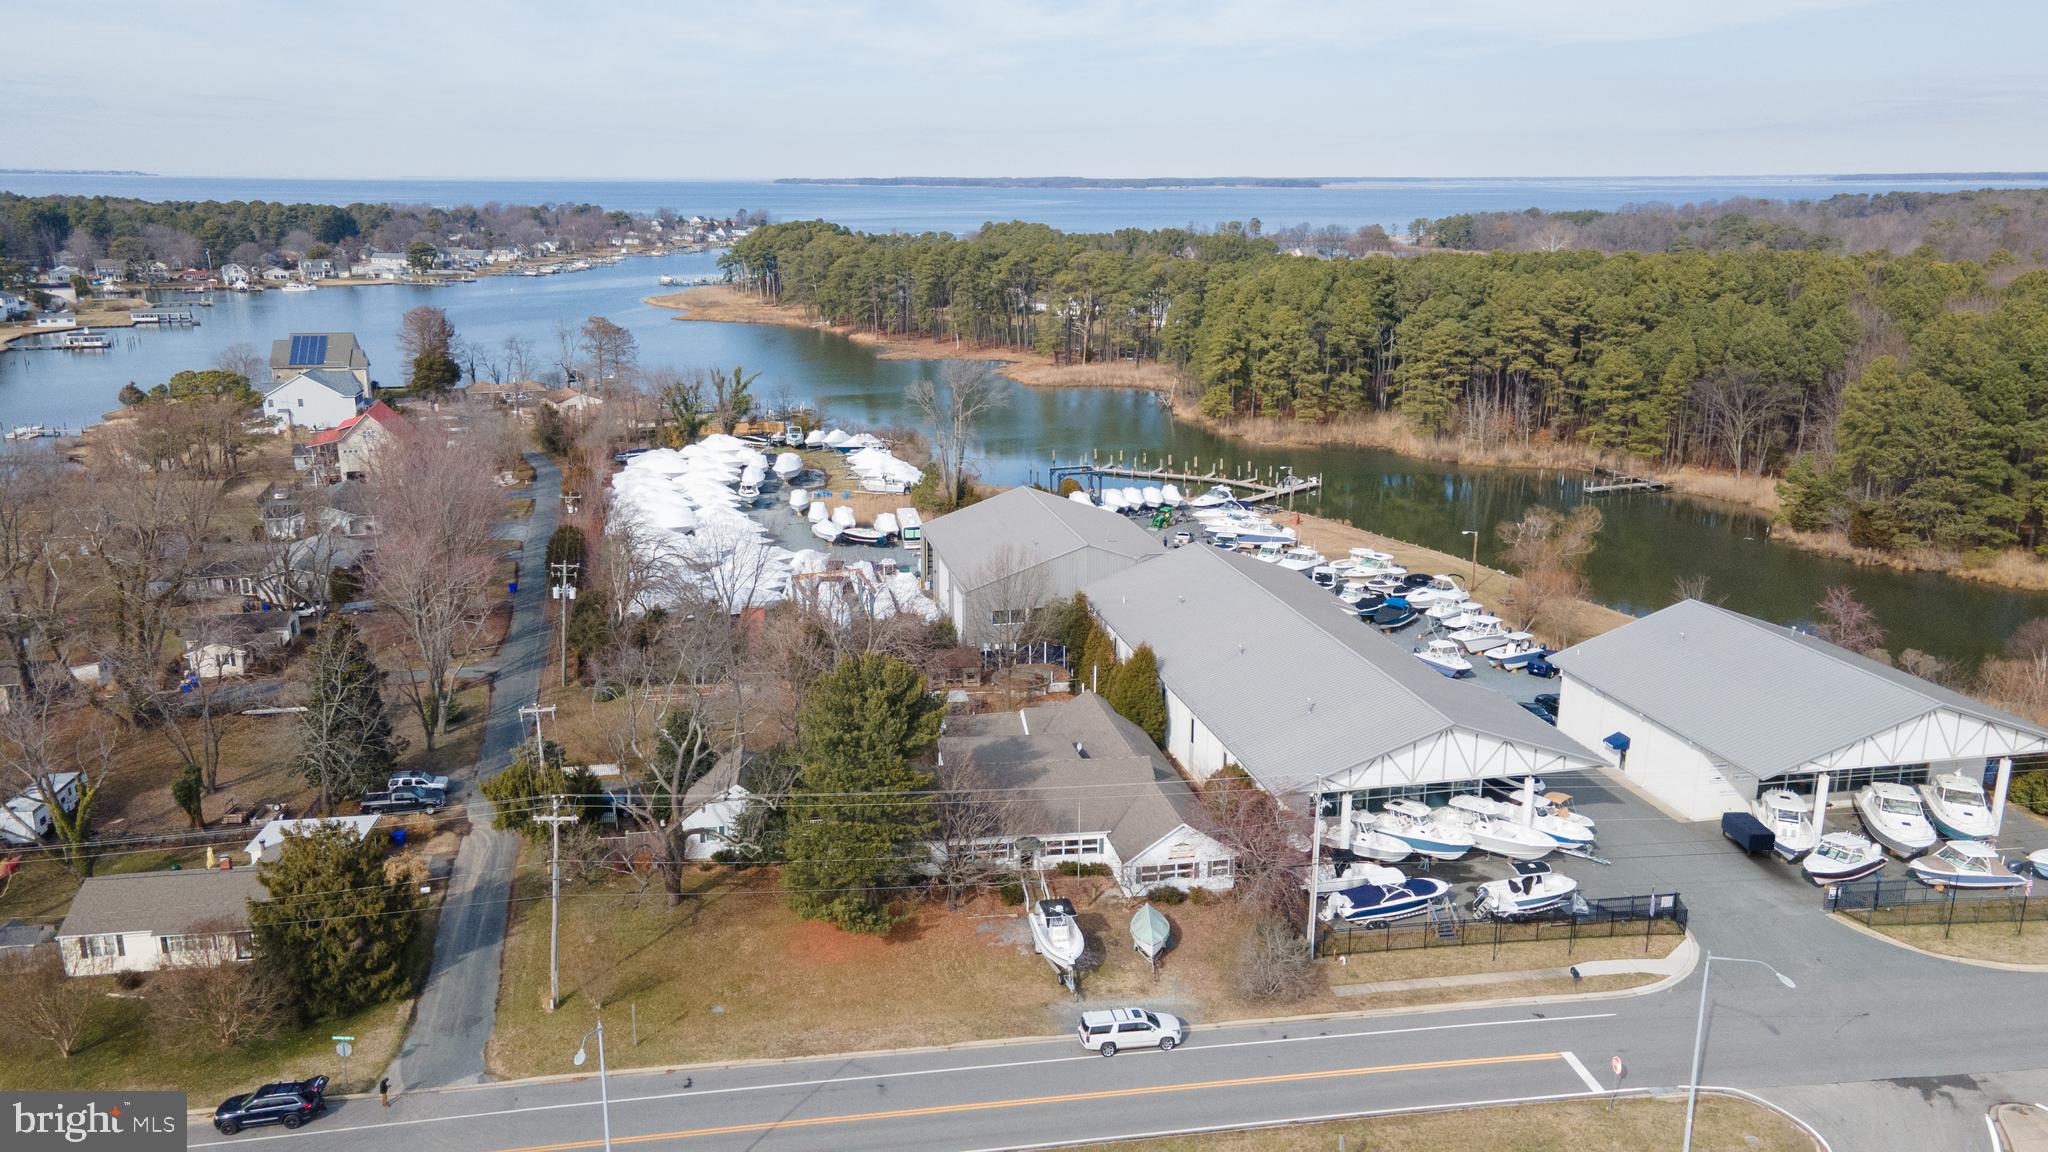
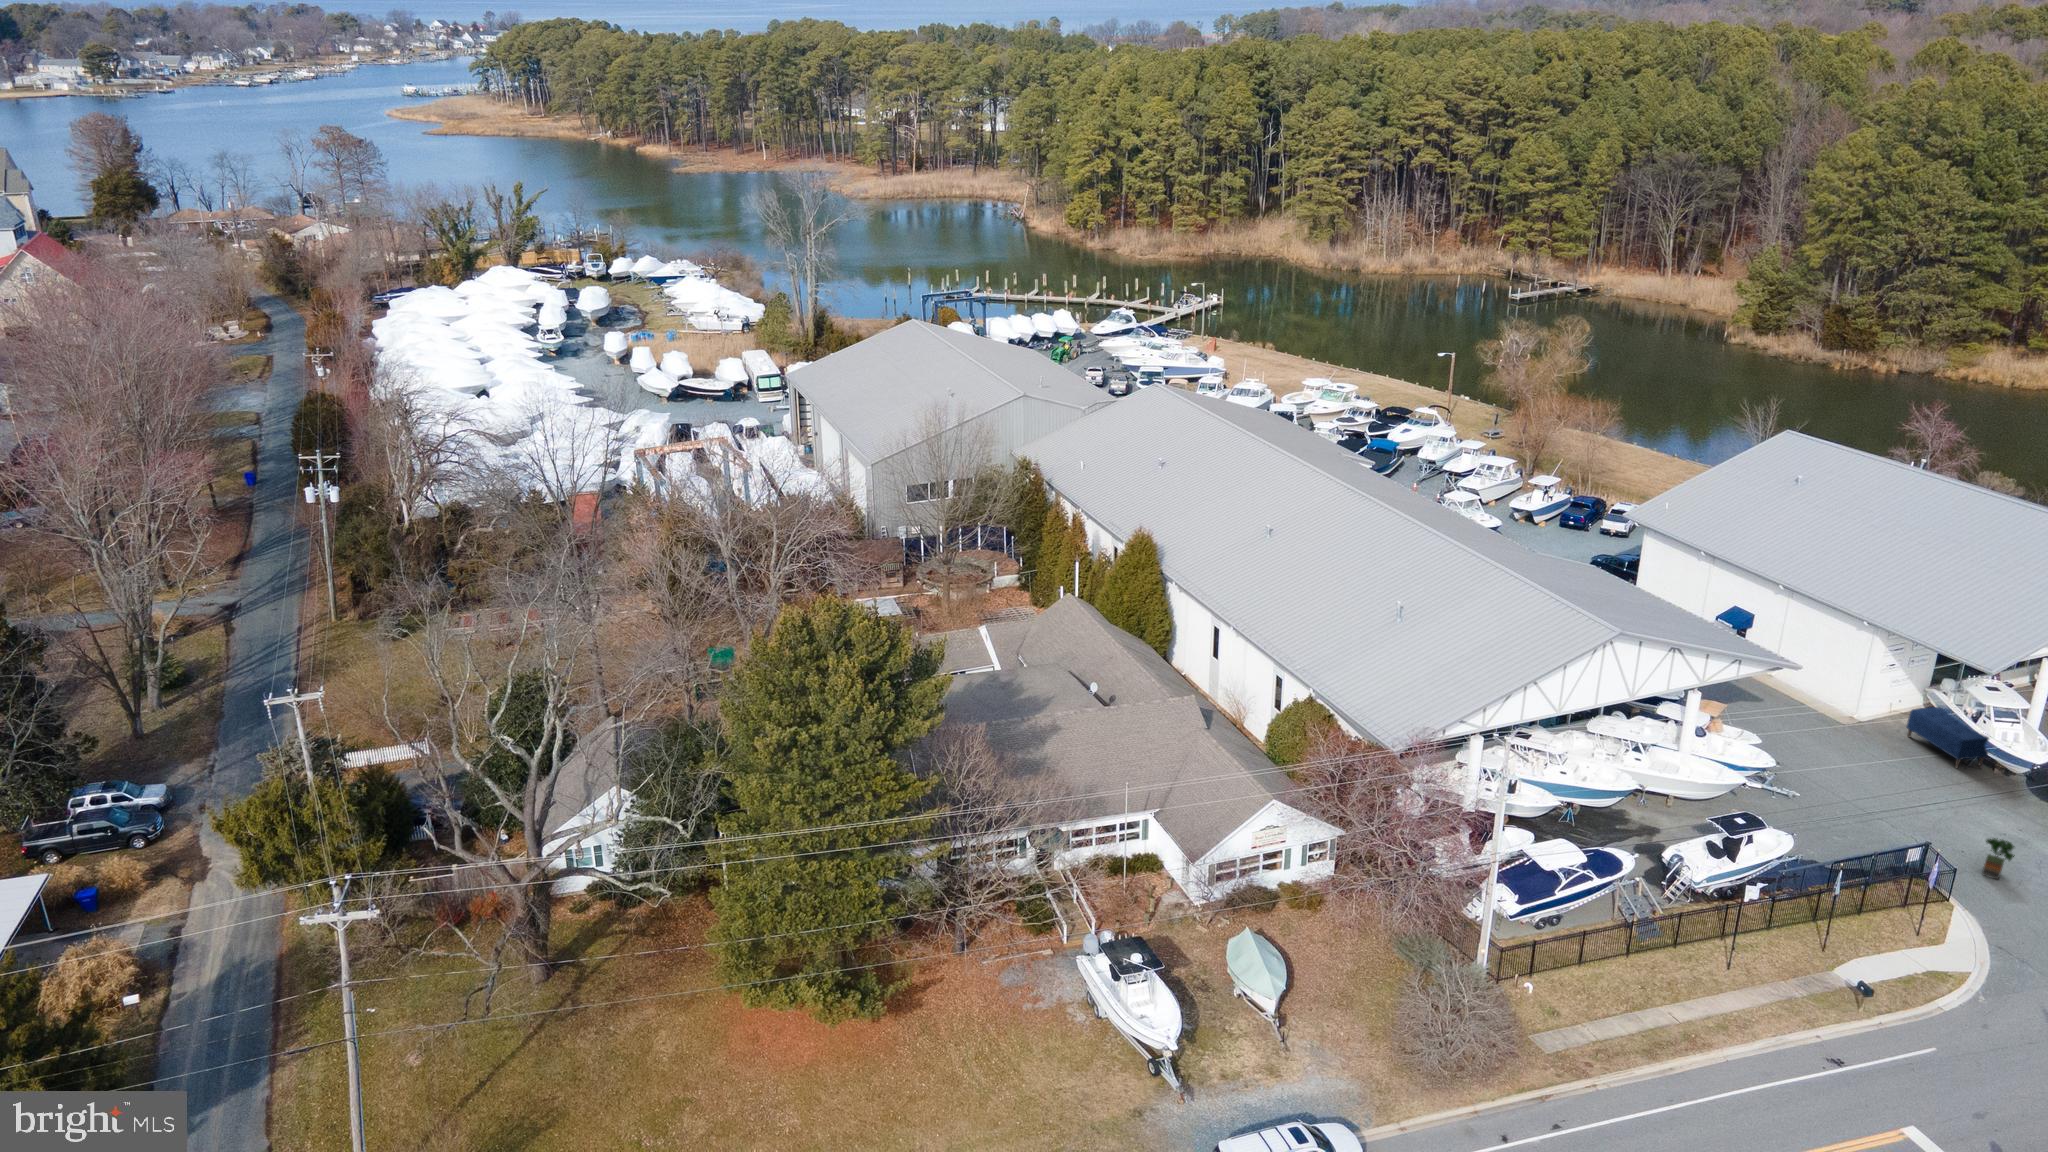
potted tree: none [1720,894,1744,927] -> present [1982,838,2015,879]

